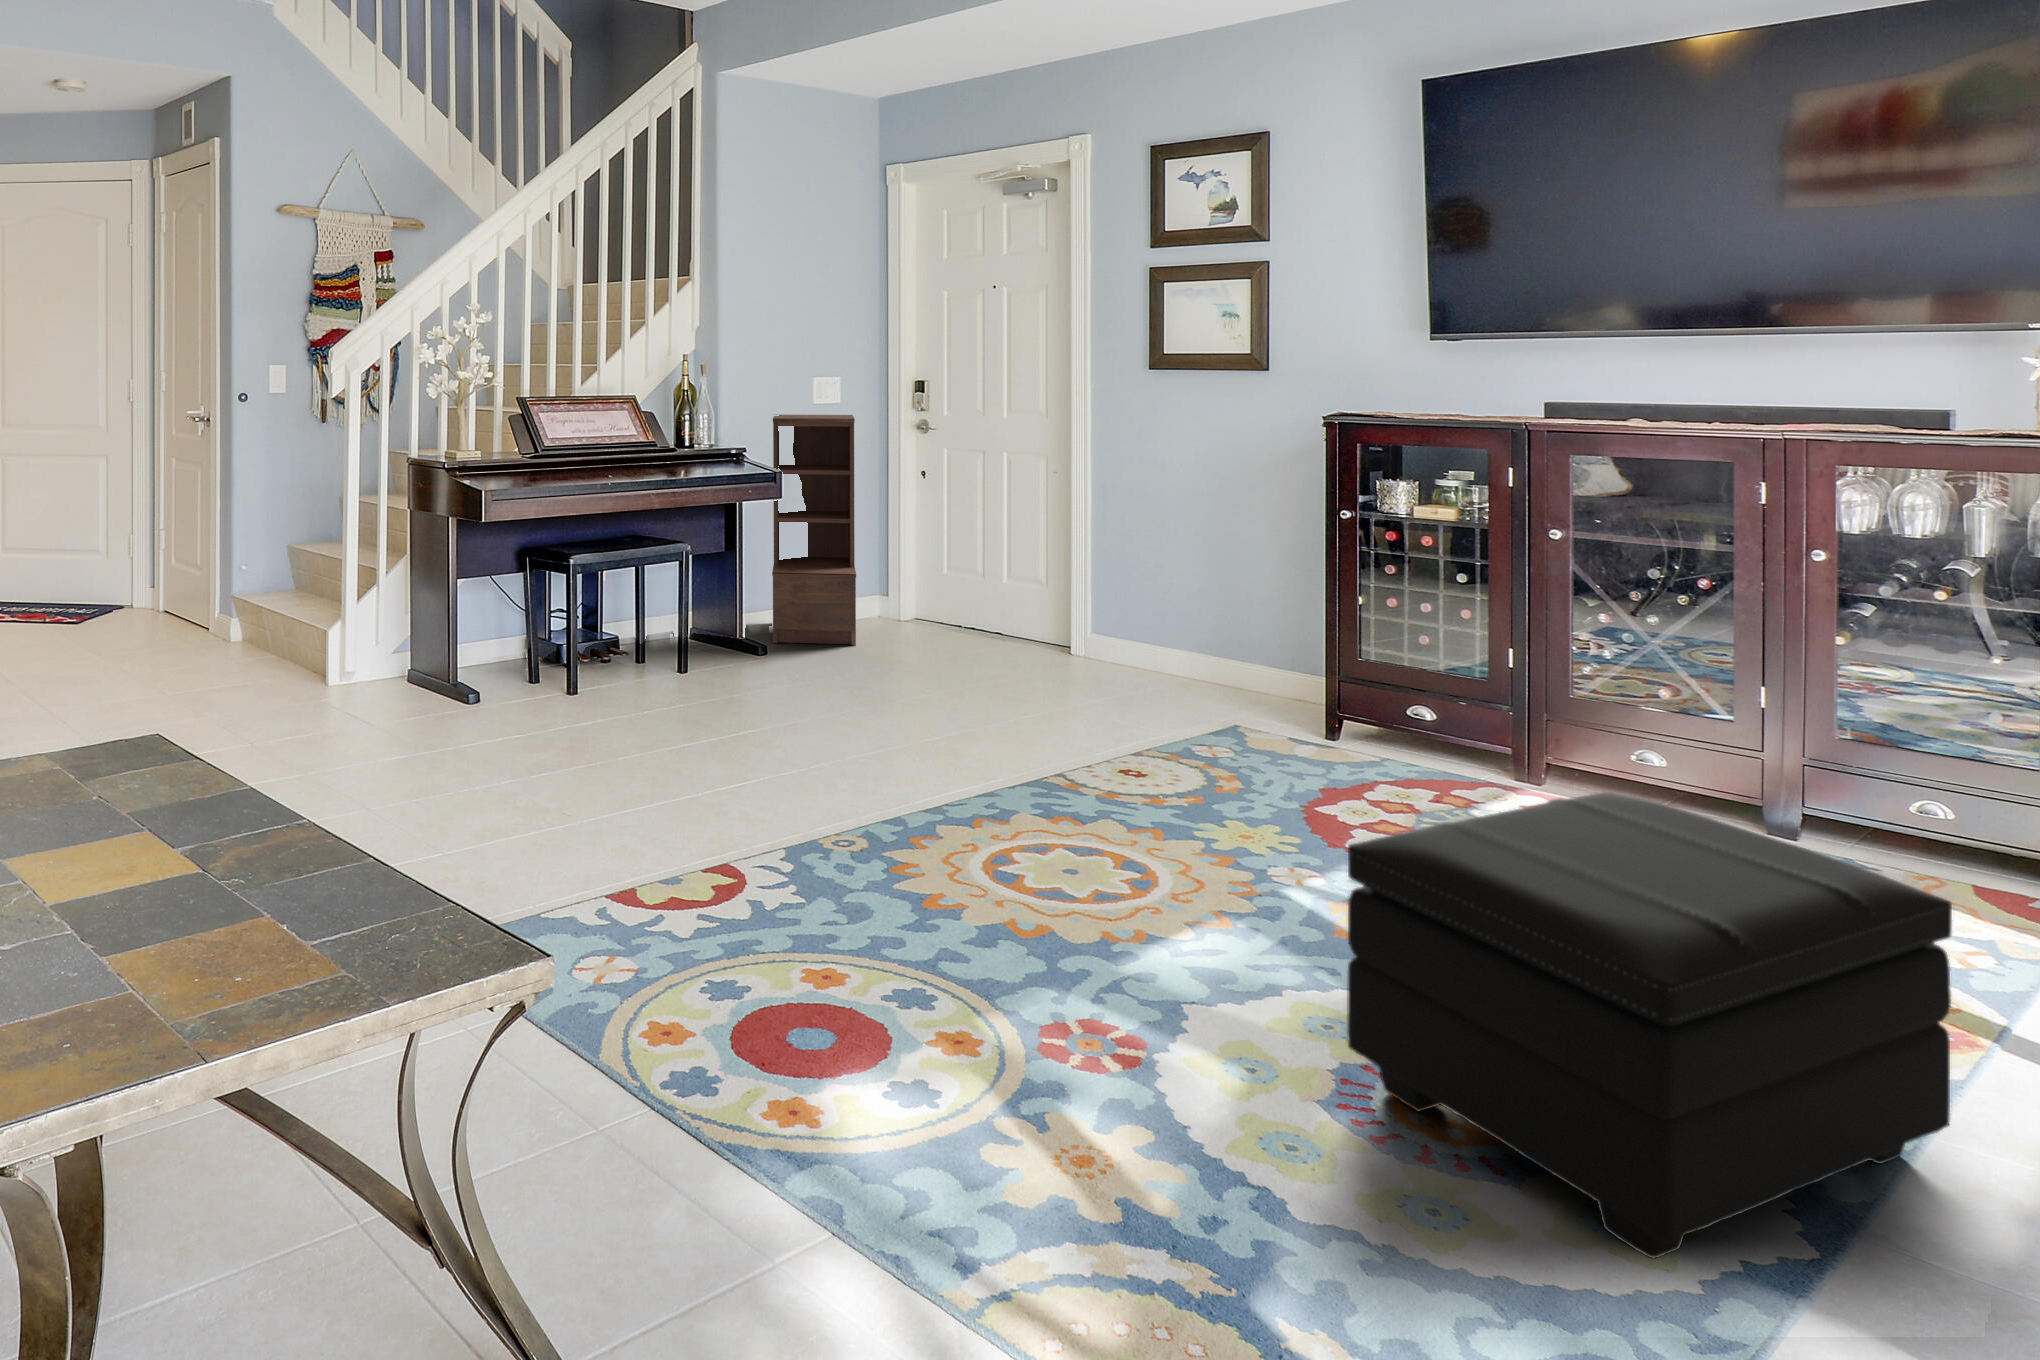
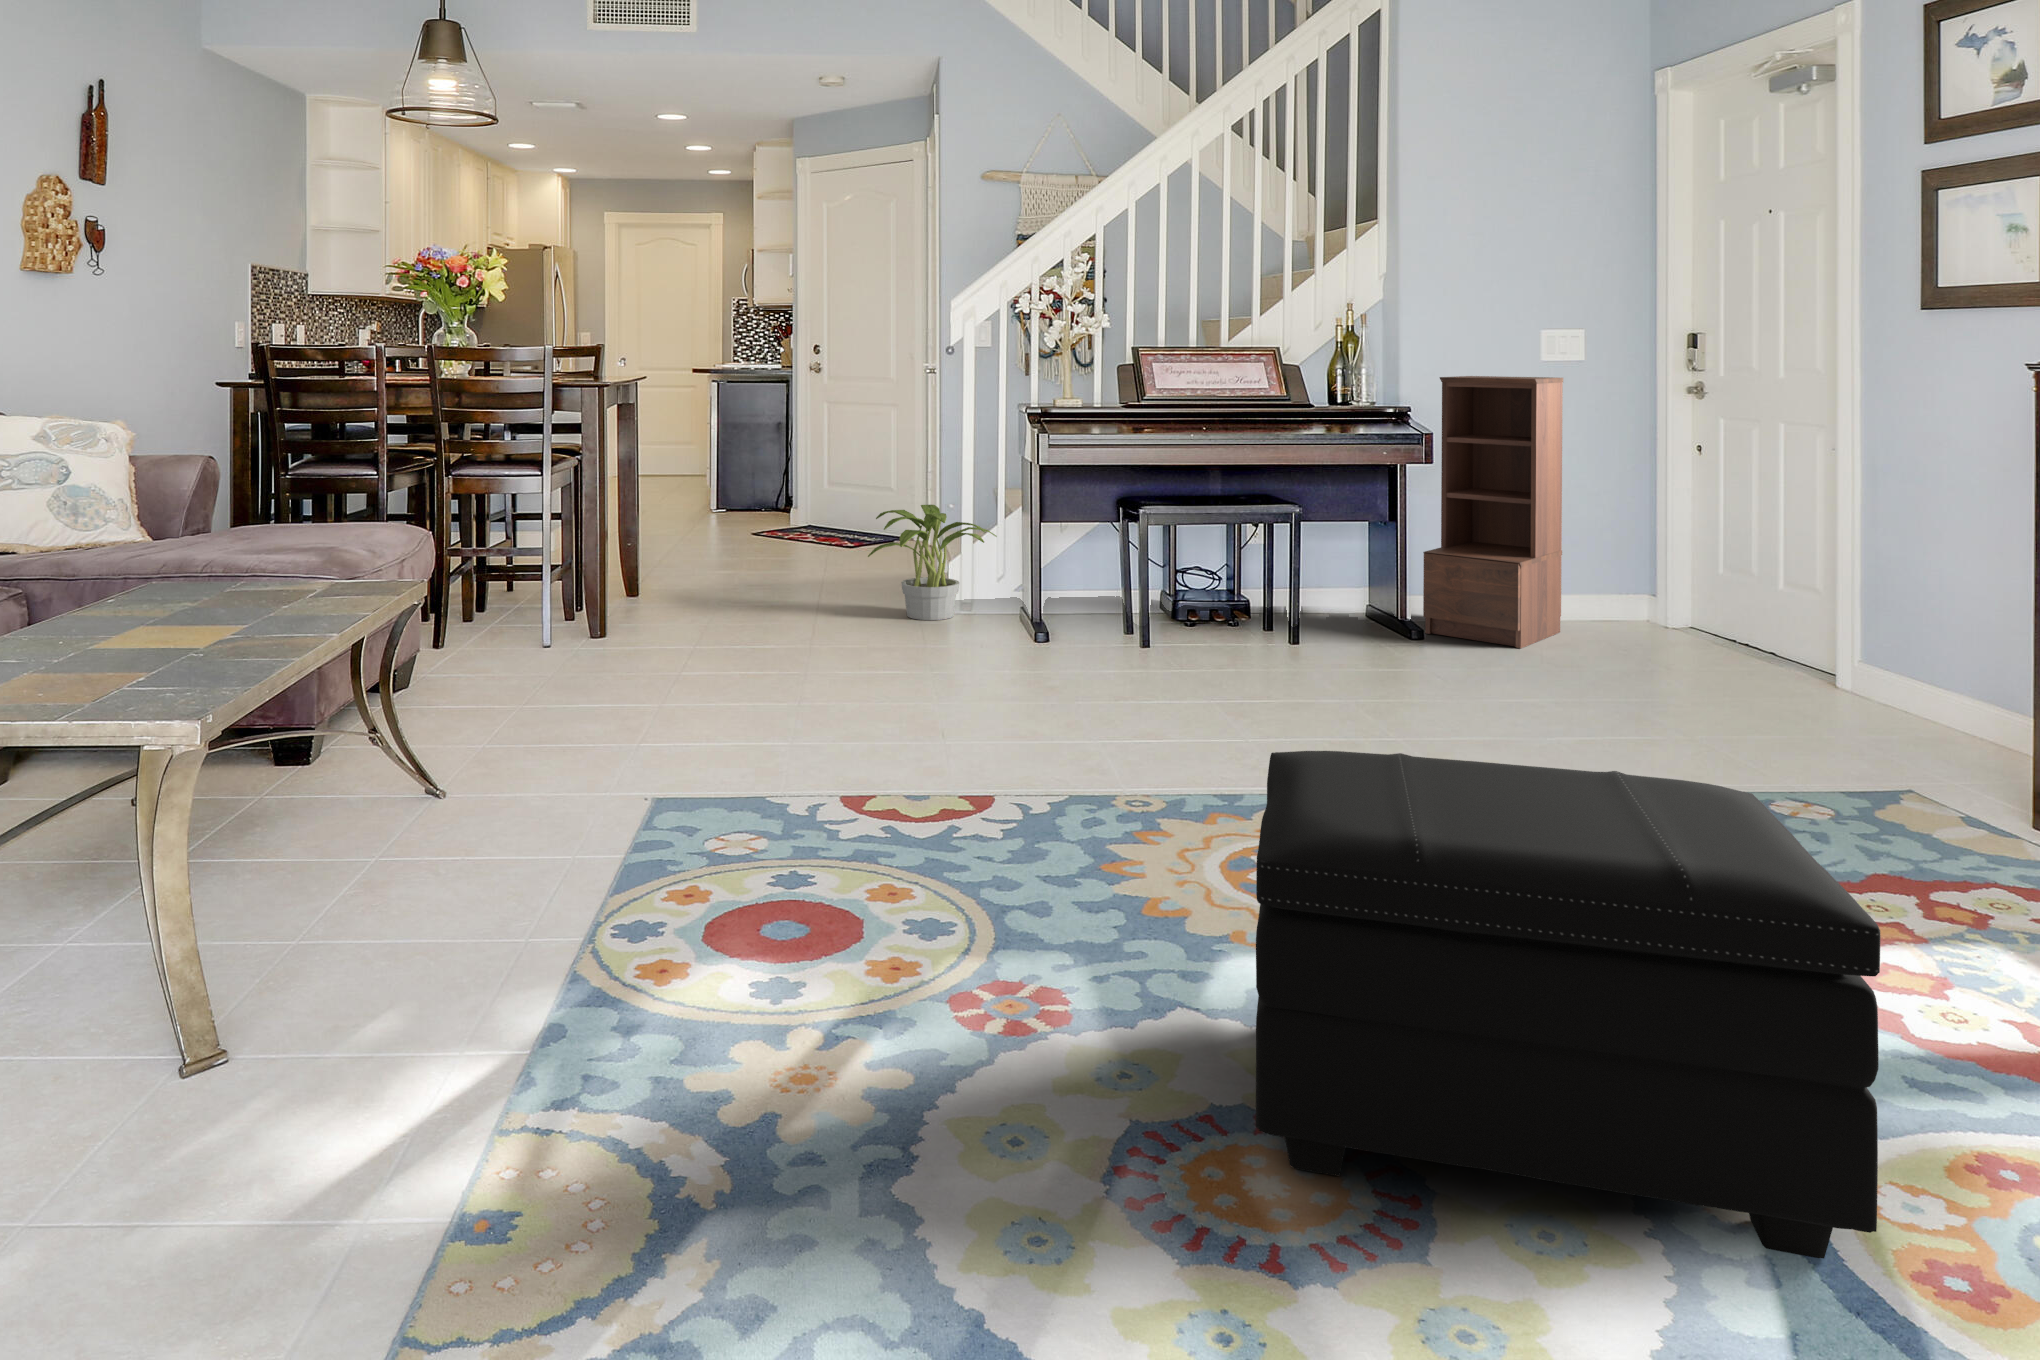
potted plant: none [252,579,400,713] -> present [868,505,997,620]

